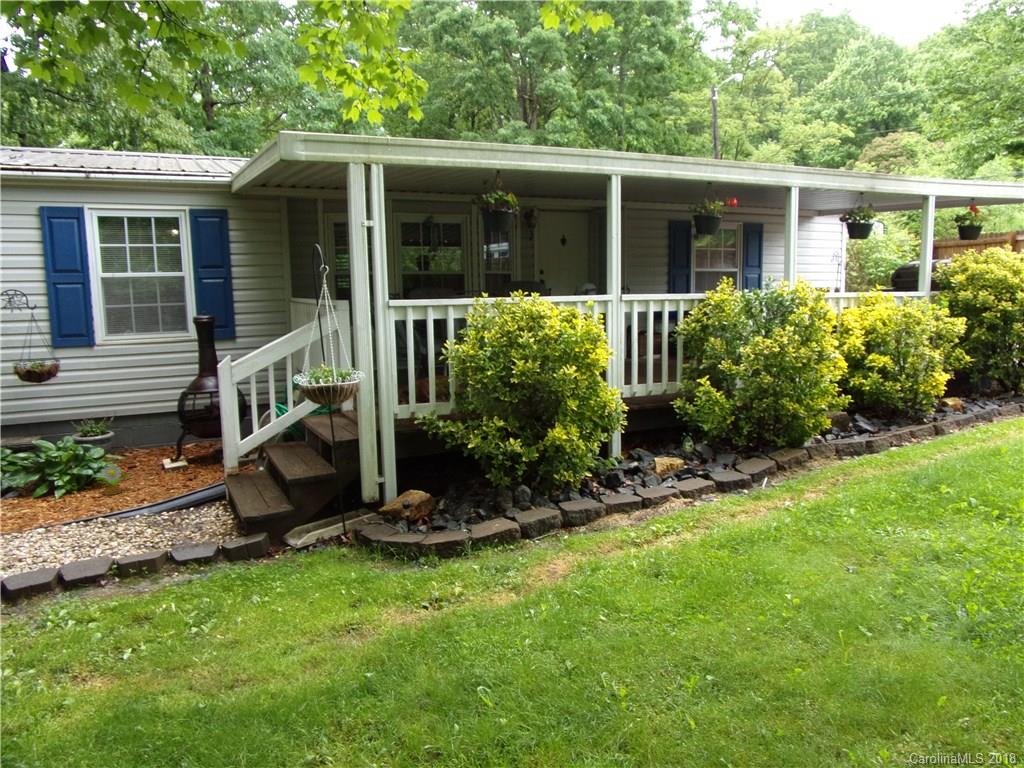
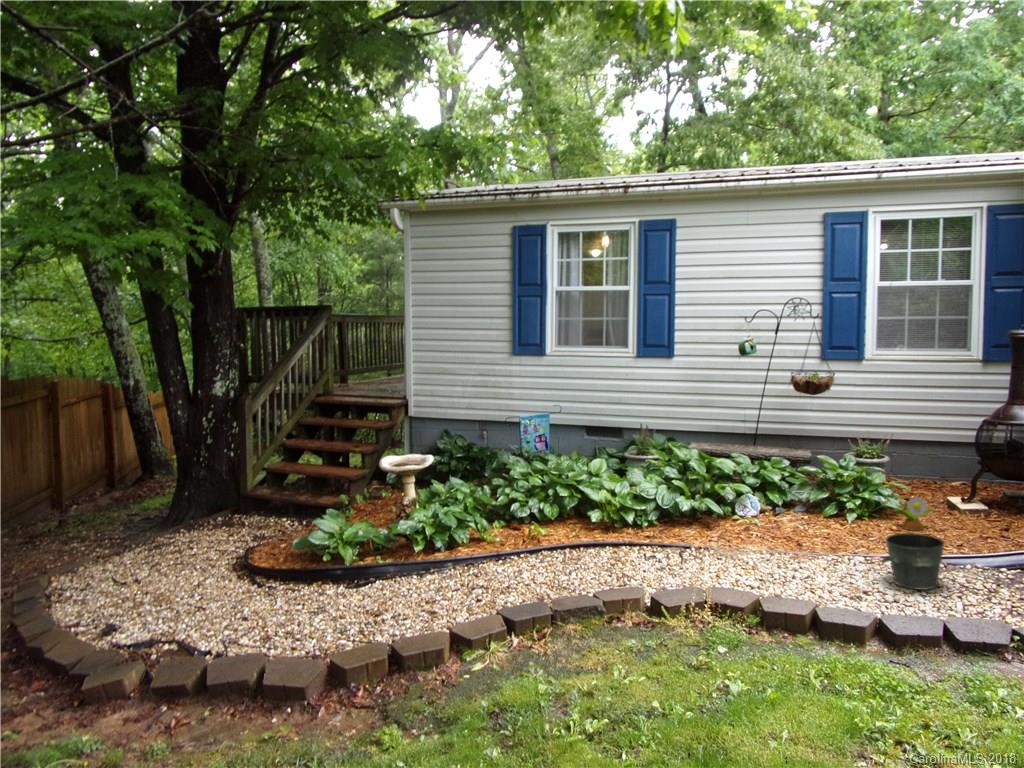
bucket: none [41,497,98,547] -> present [881,533,945,590]

